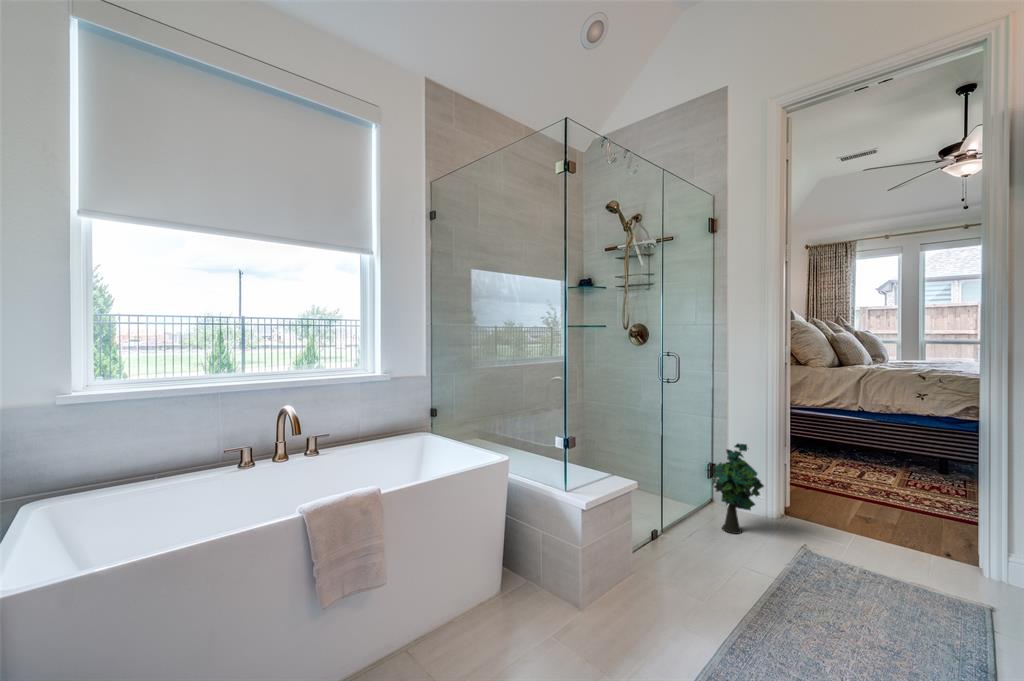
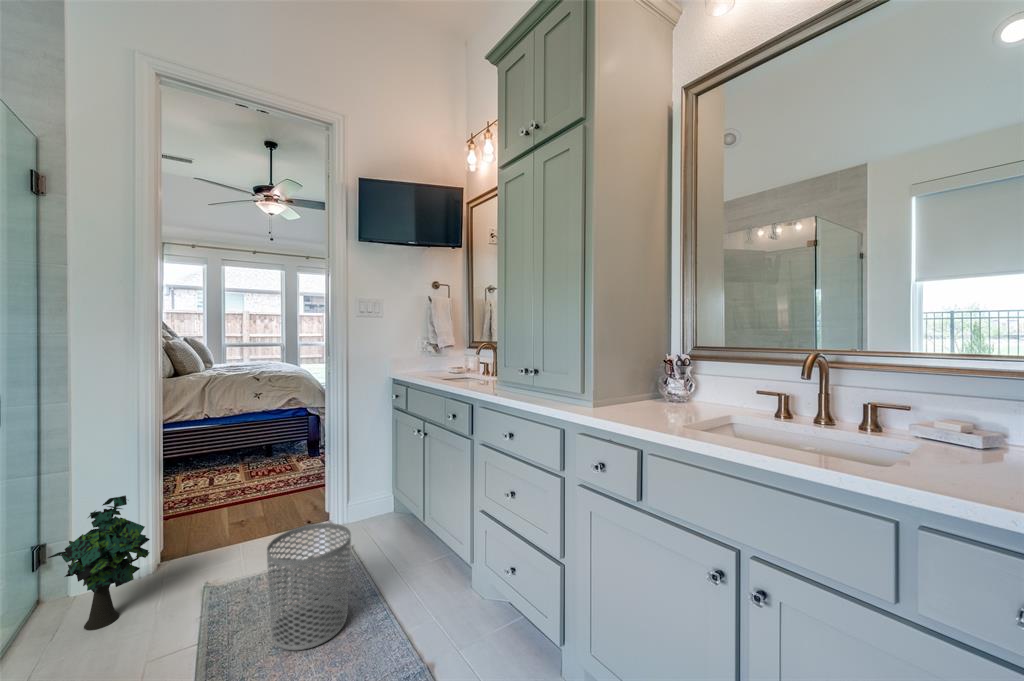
waste bin: none [825,522,931,658] -> present [267,523,351,650]

